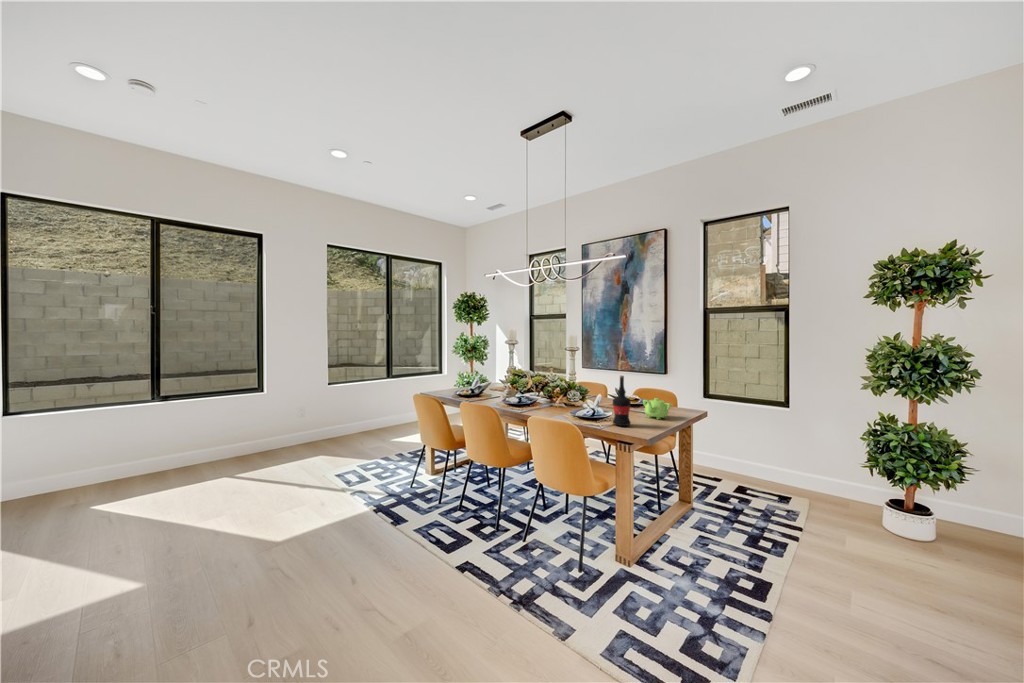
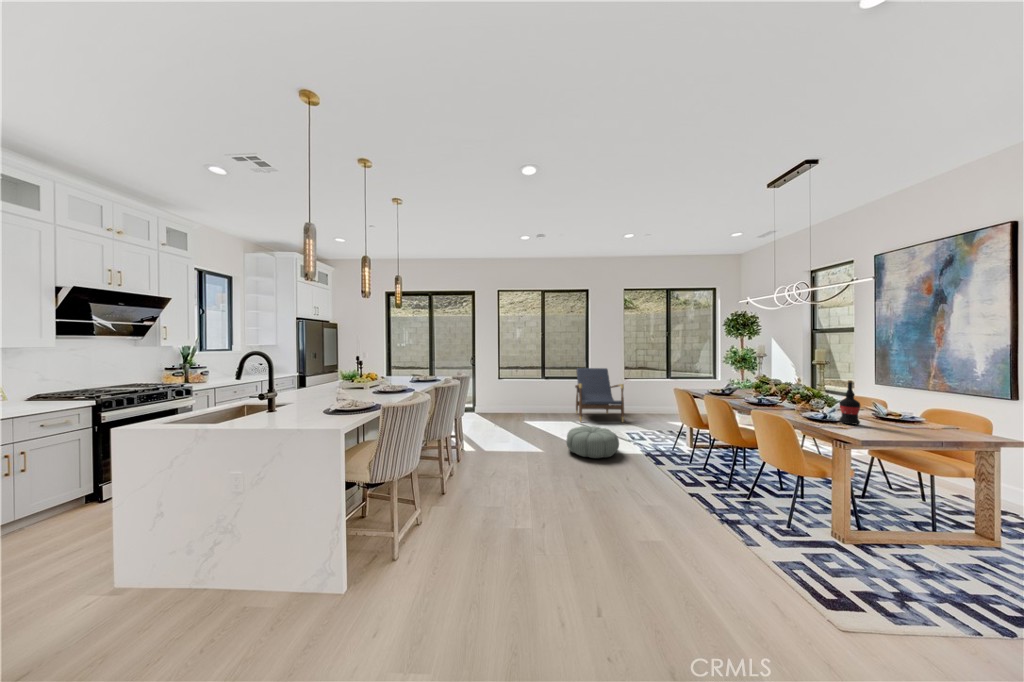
lounge chair: none [238,375,328,474] -> present [575,368,624,422]
teapot: present [643,398,671,419] -> none [893,408,928,429]
pouf: none [226,485,334,556] -> present [566,426,619,458]

